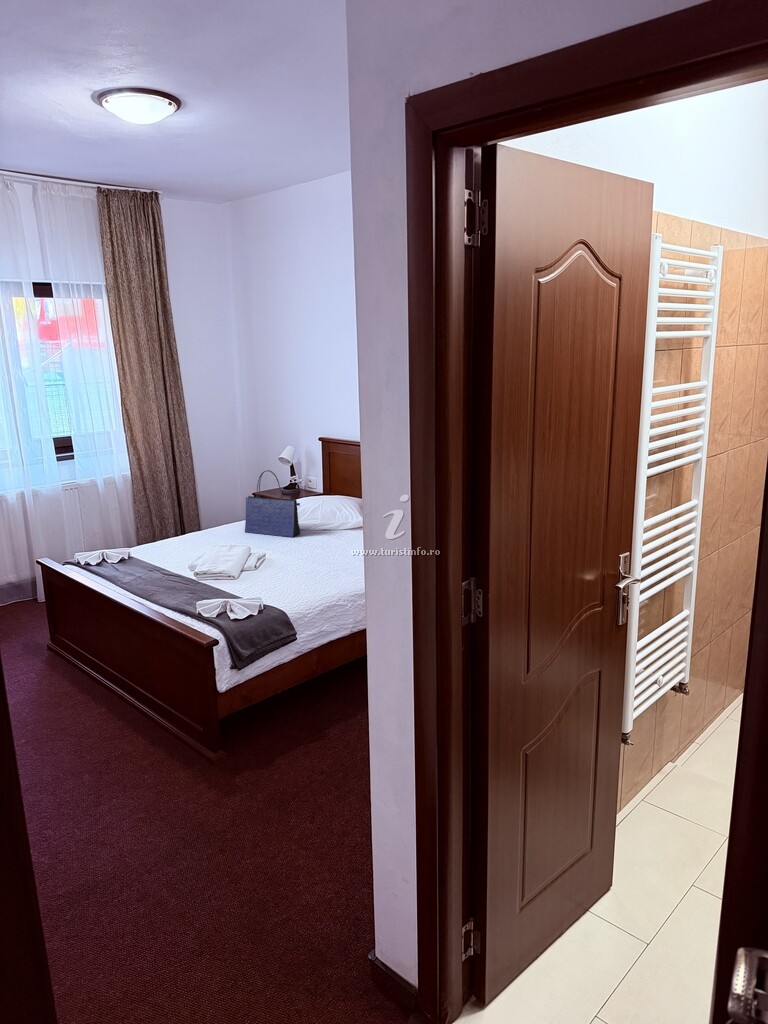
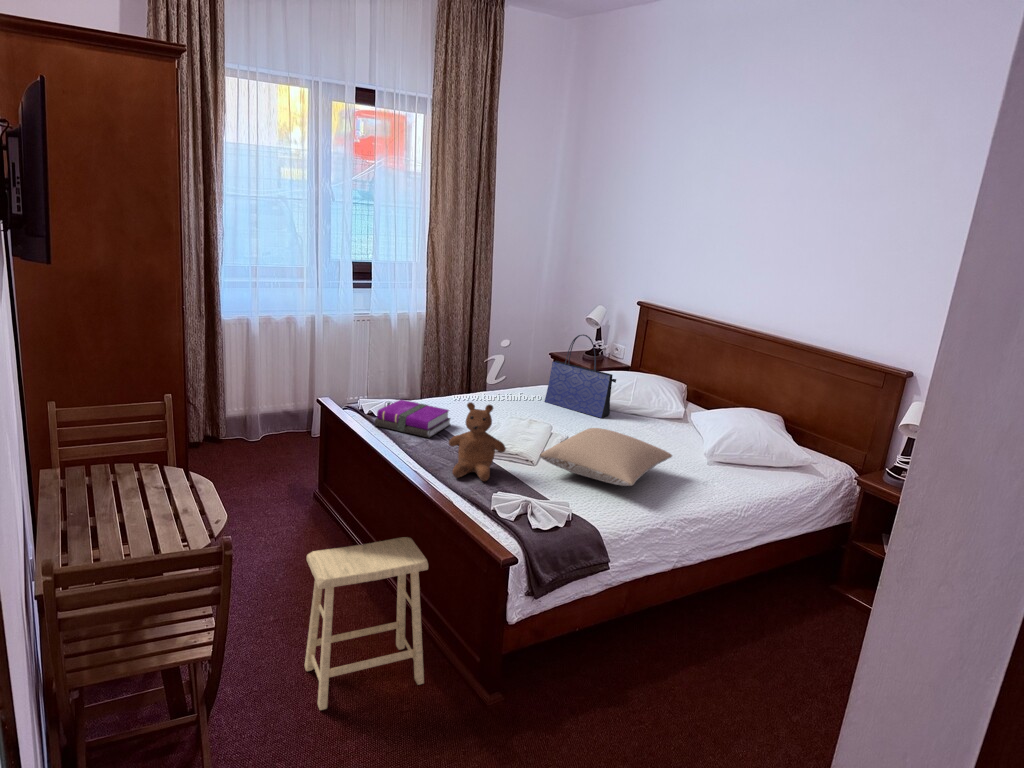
teddy bear: none [158,534,206,597] -> present [449,402,506,481]
pillow: none [236,541,344,580] -> present [540,428,672,486]
notebook: none [93,548,162,573] -> present [375,400,450,438]
footstool: none [47,646,163,792] -> present [305,537,428,710]

